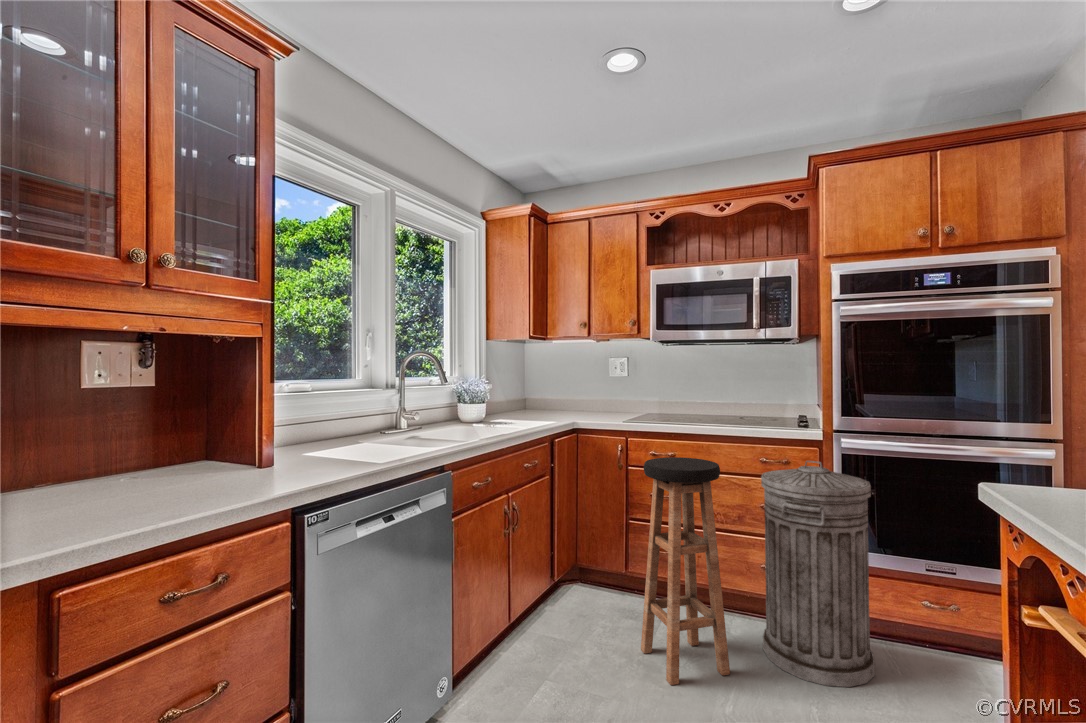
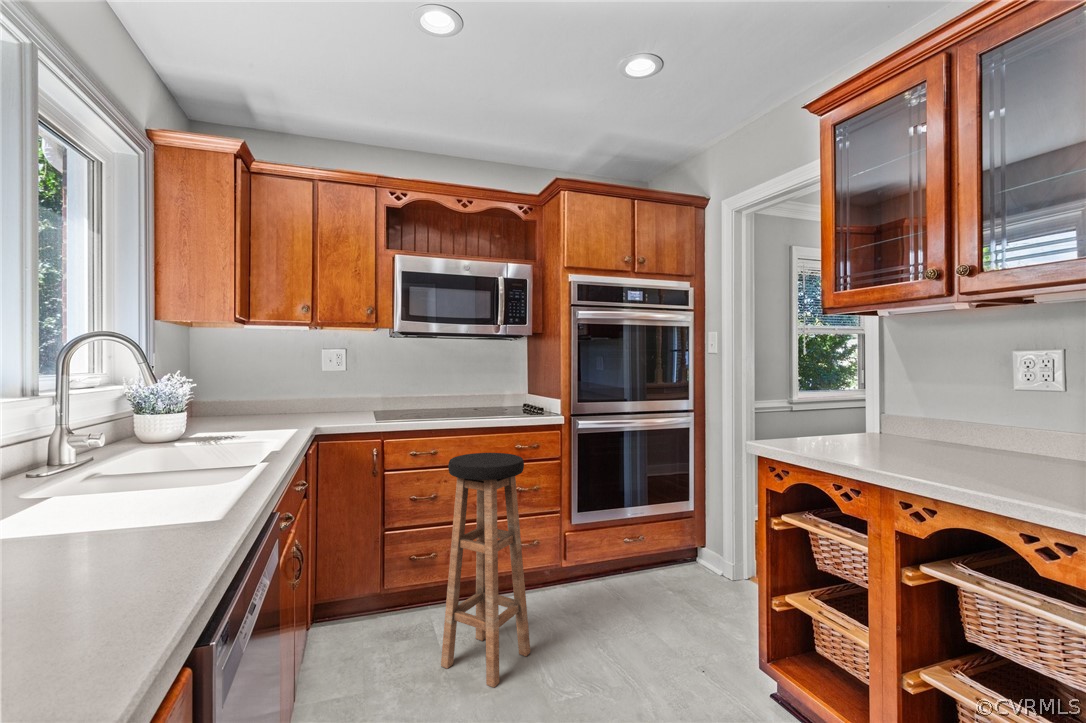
trash can: present [761,461,875,687] -> none [531,442,615,631]

